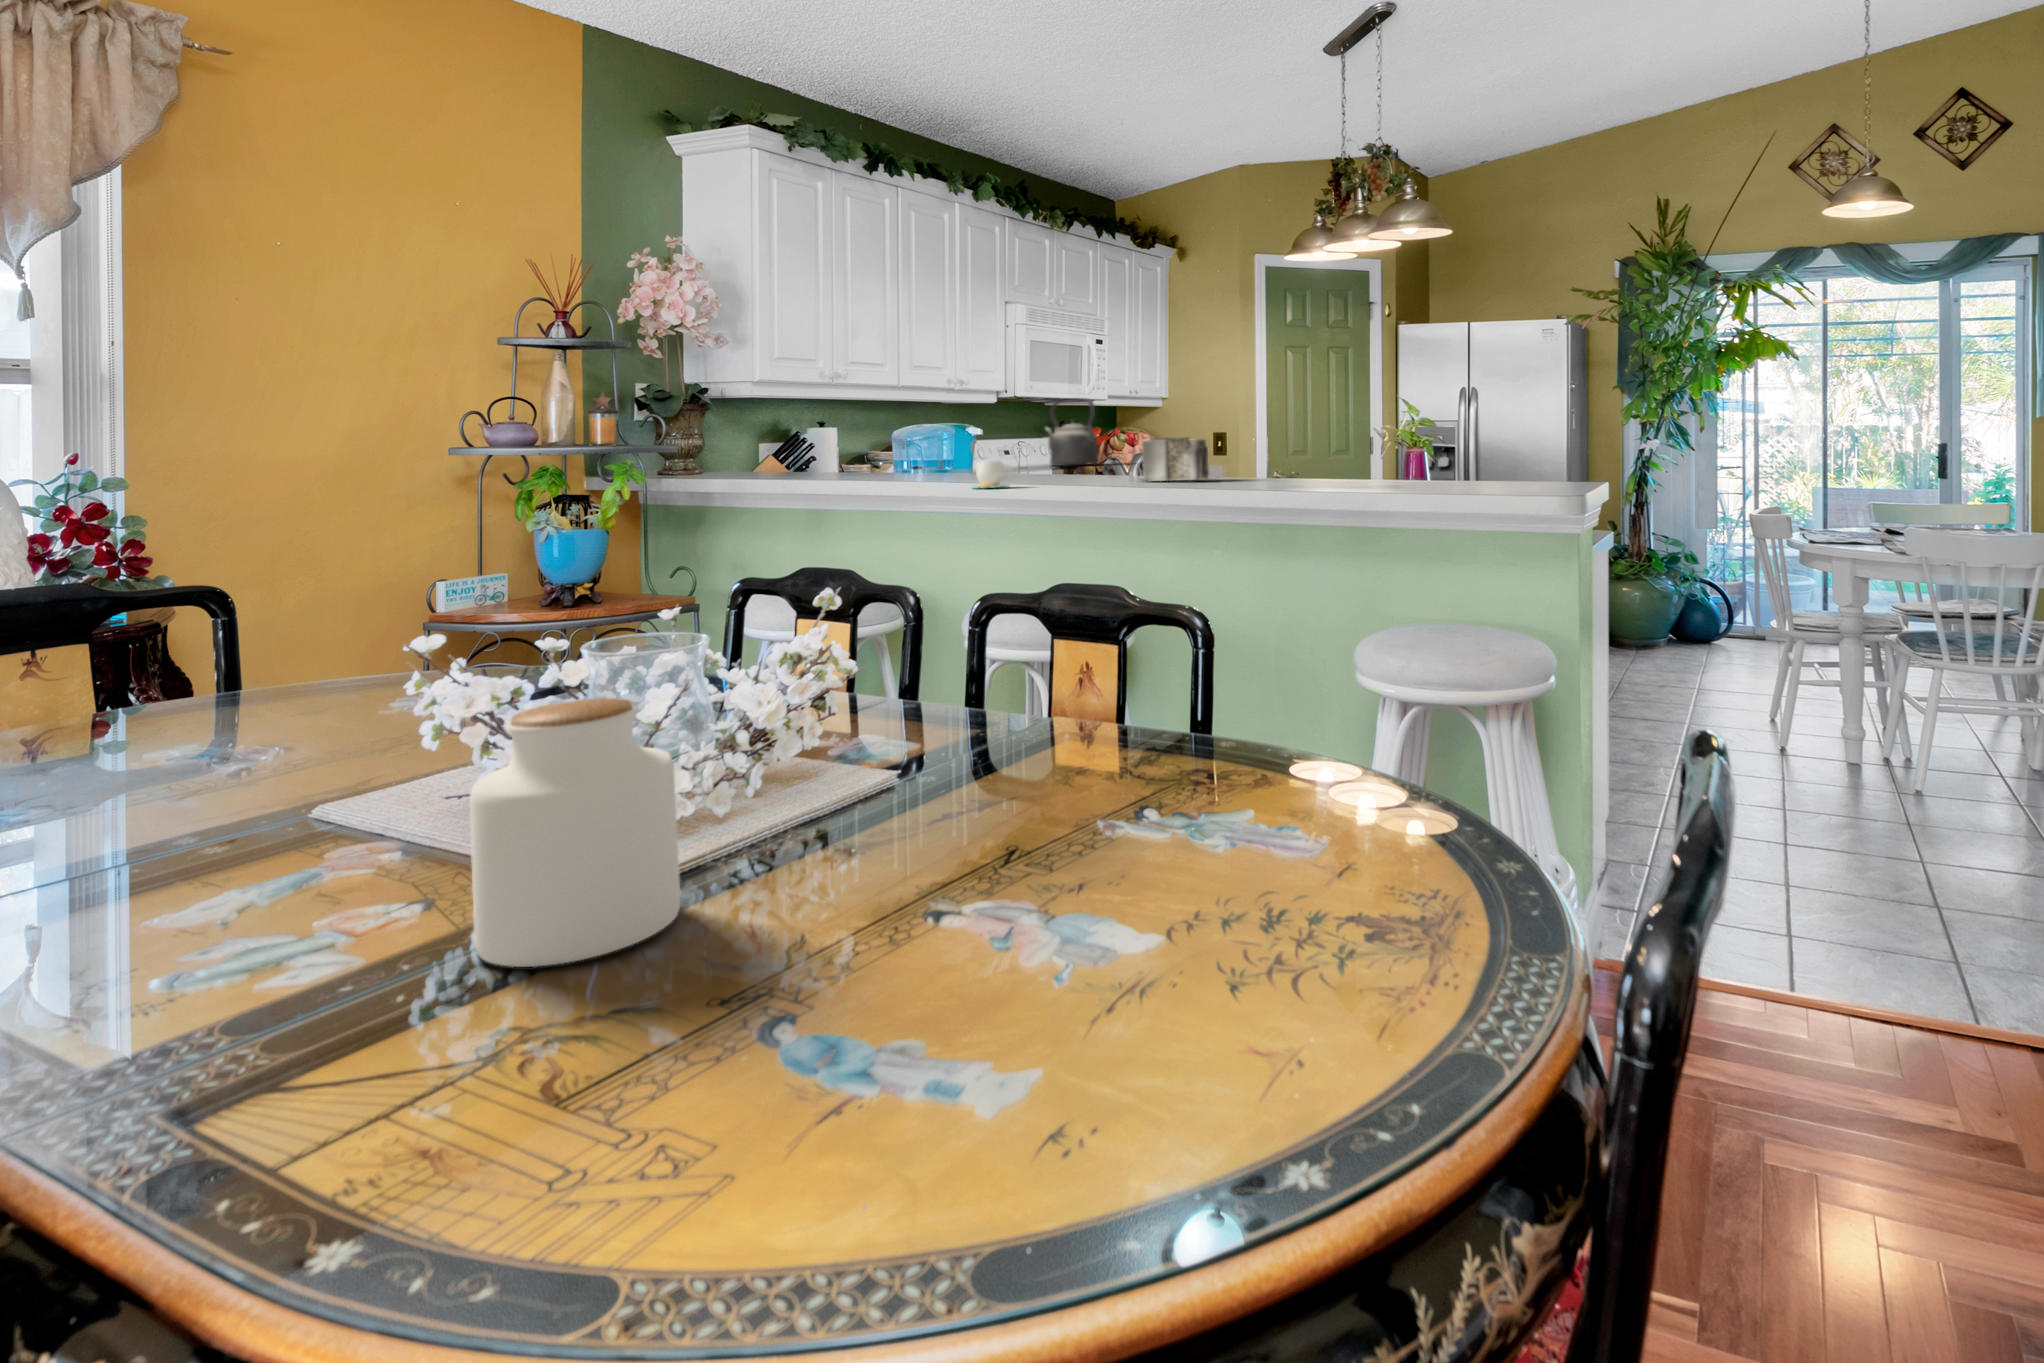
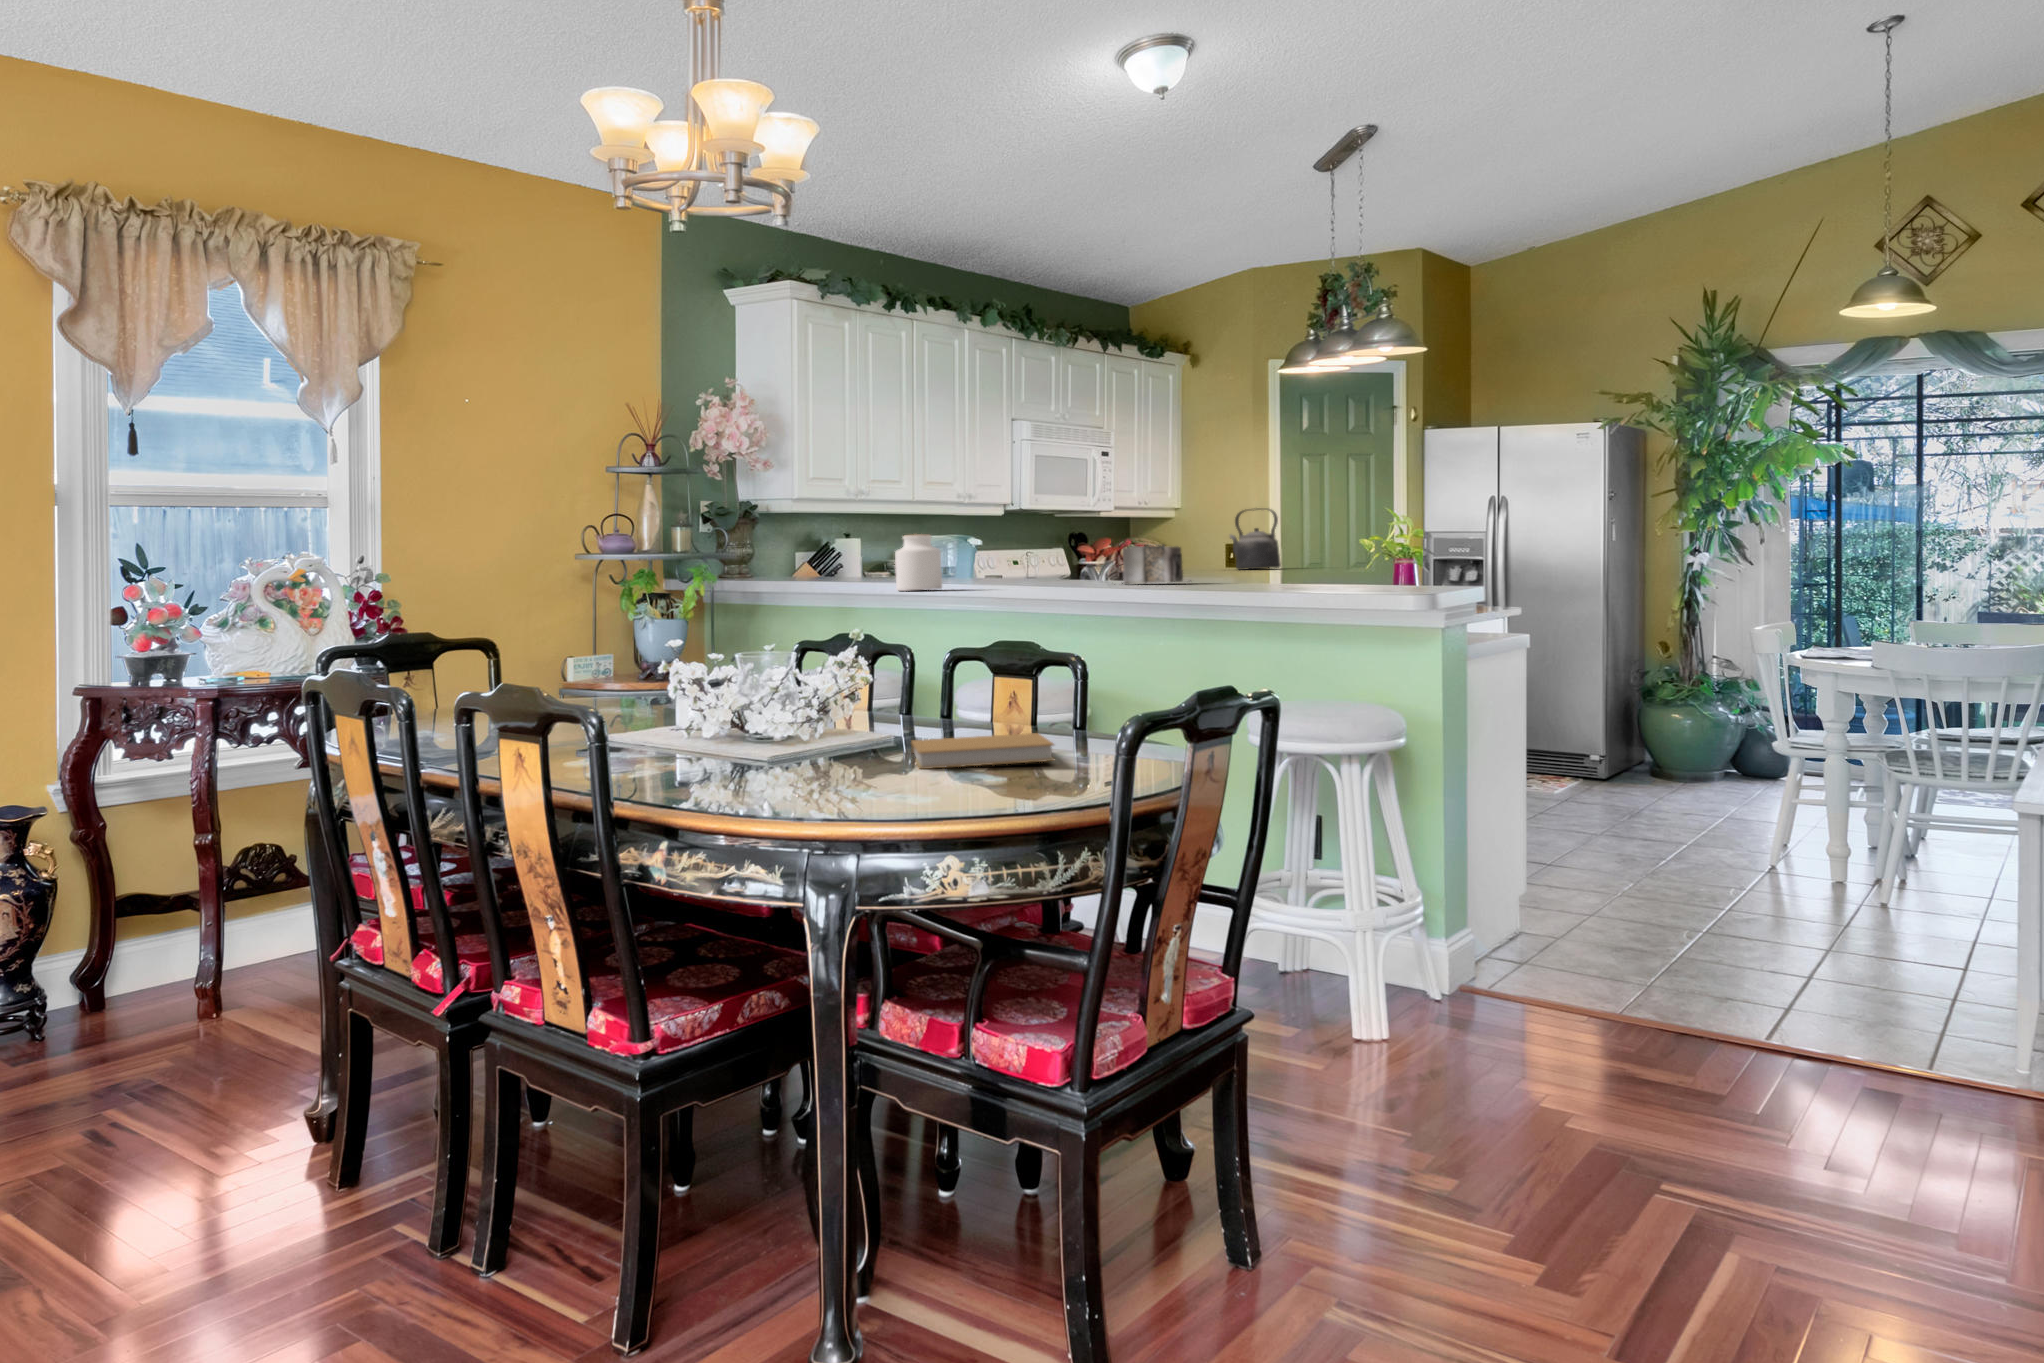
kettle: present [1045,398,1099,466] -> present [1230,508,1281,570]
mug: present [973,461,1012,488] -> none [972,565,1007,588]
jar: present [470,698,680,967] -> present [895,534,942,591]
book: none [926,762,1199,880] -> present [911,733,1055,769]

